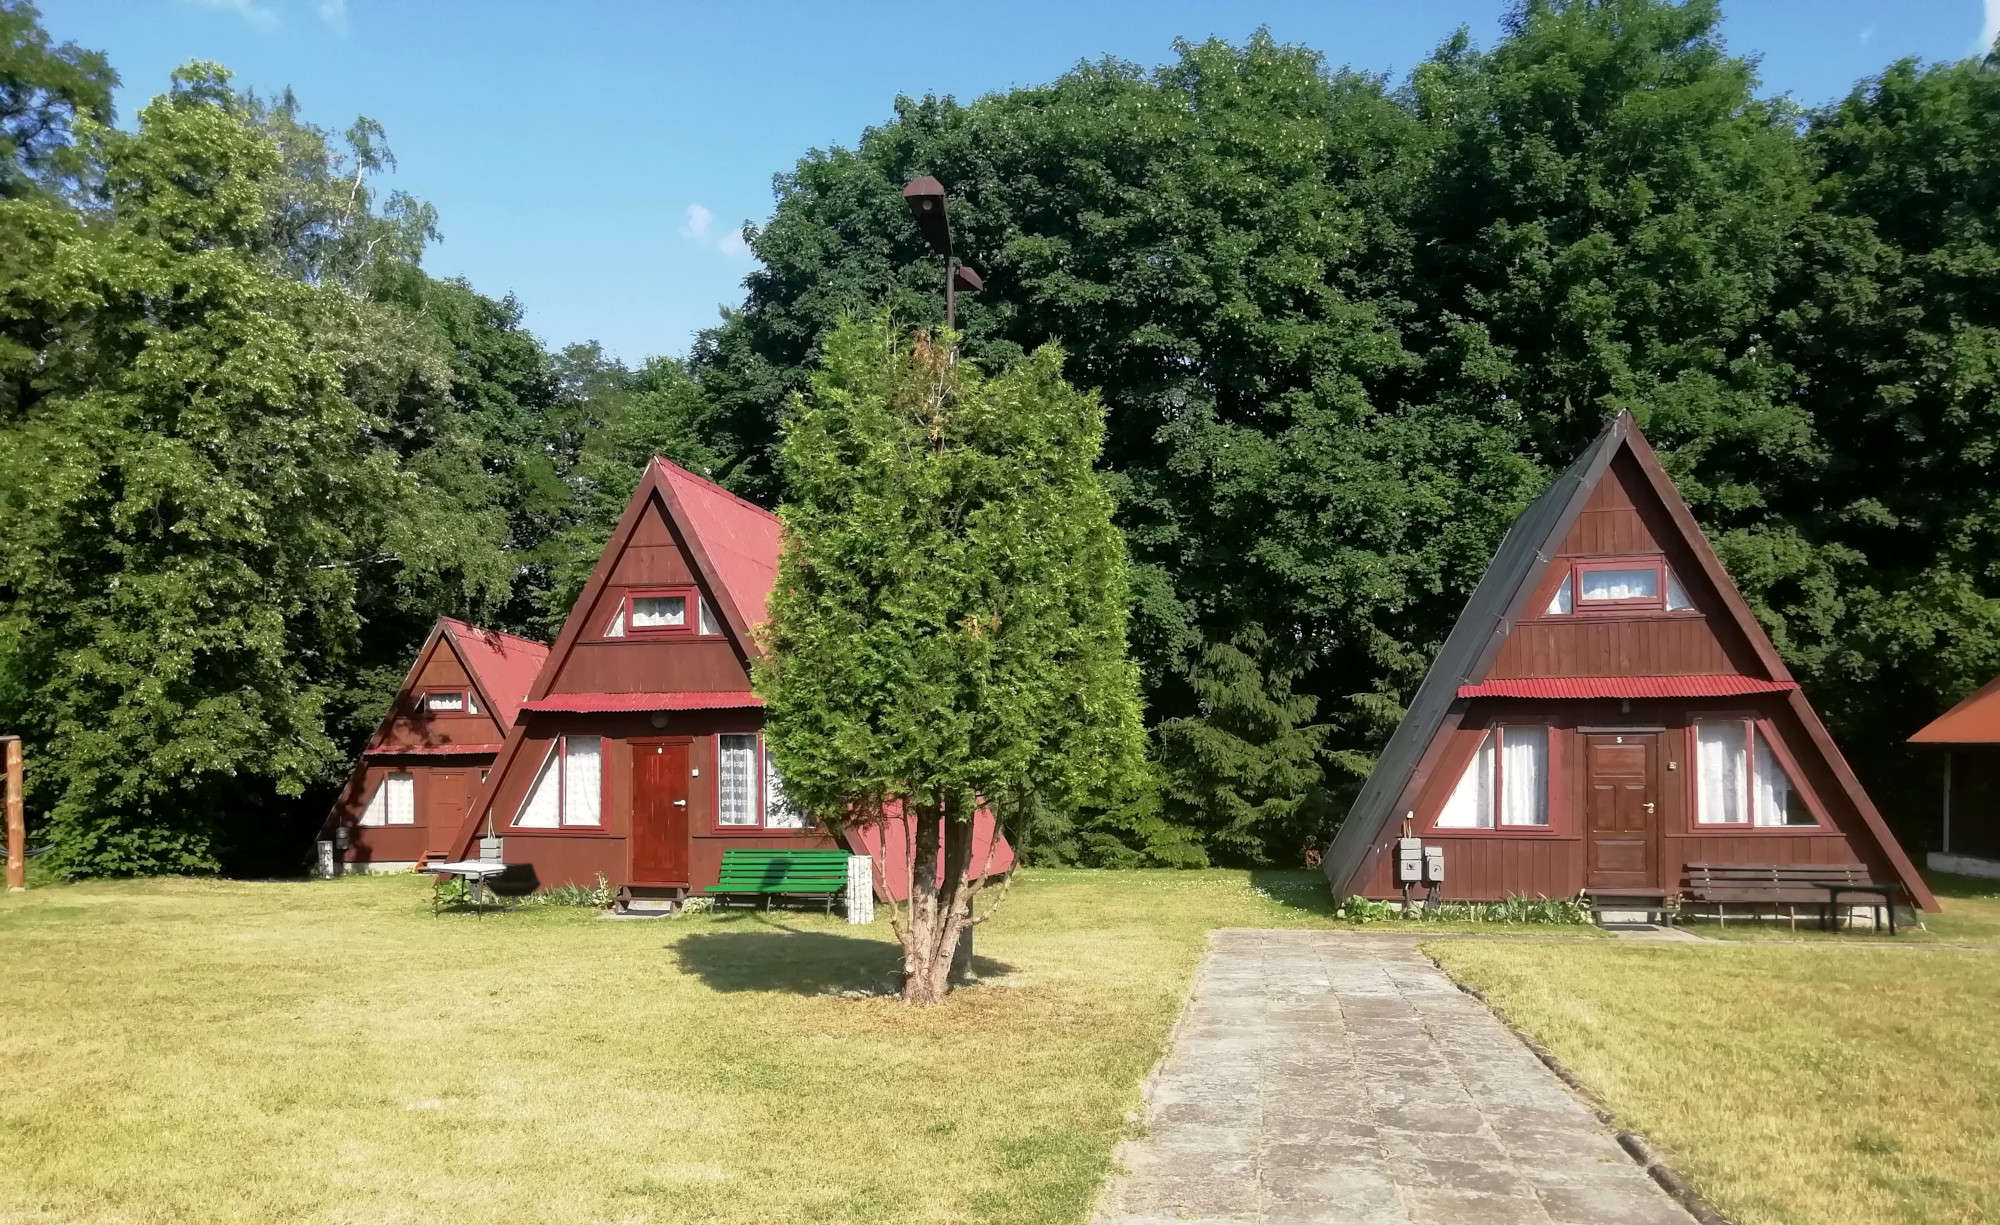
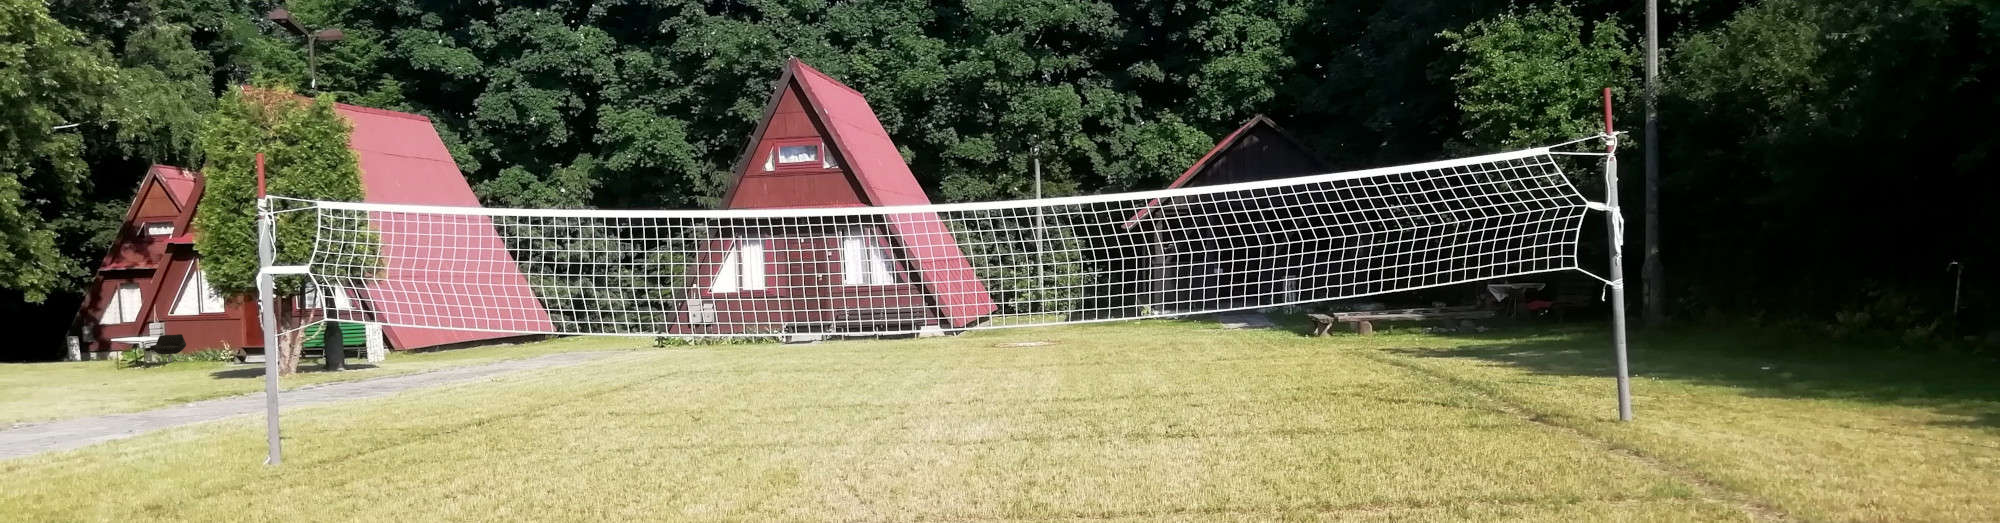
round table: present [1810,881,1902,936] -> none [888,315,934,343]

